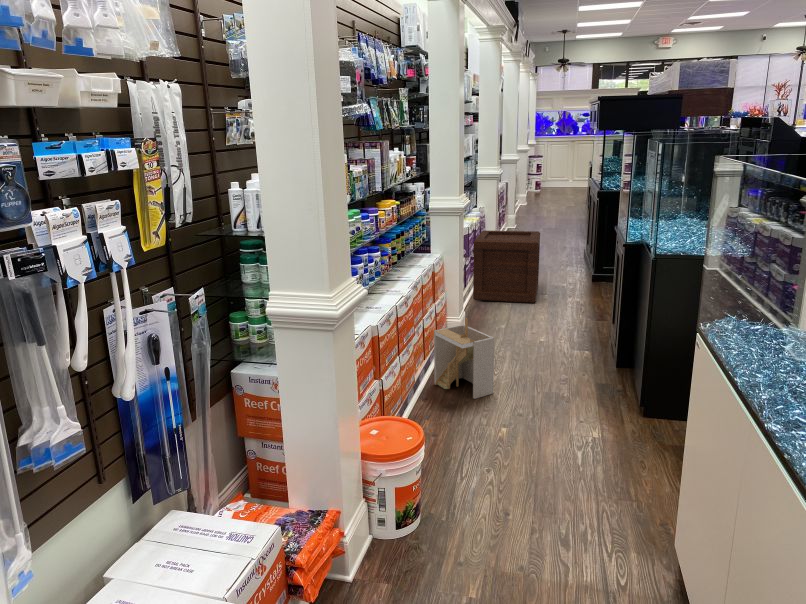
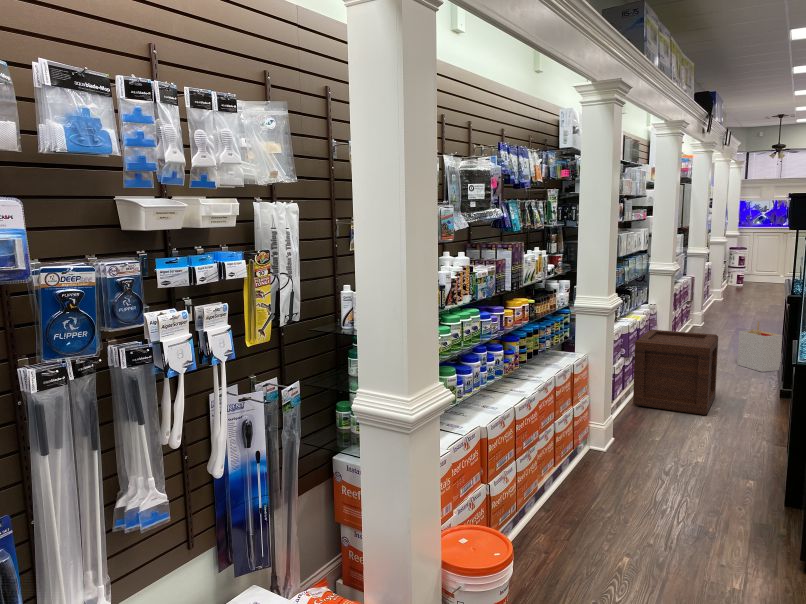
storage bin: present [434,318,494,399] -> present [737,321,782,372]

